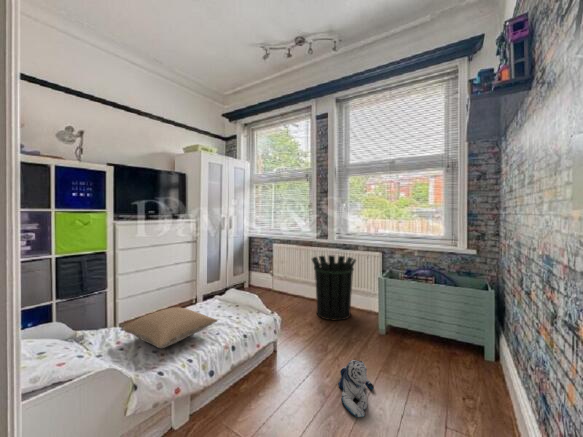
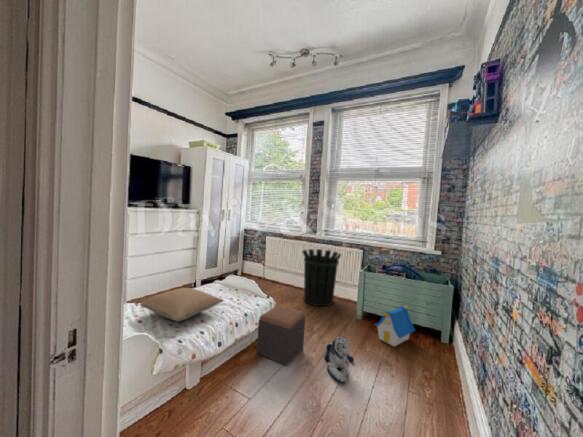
toy house: none [399,317,450,368] -> present [375,306,415,346]
footstool: none [258,323,313,396] -> present [257,306,305,365]

